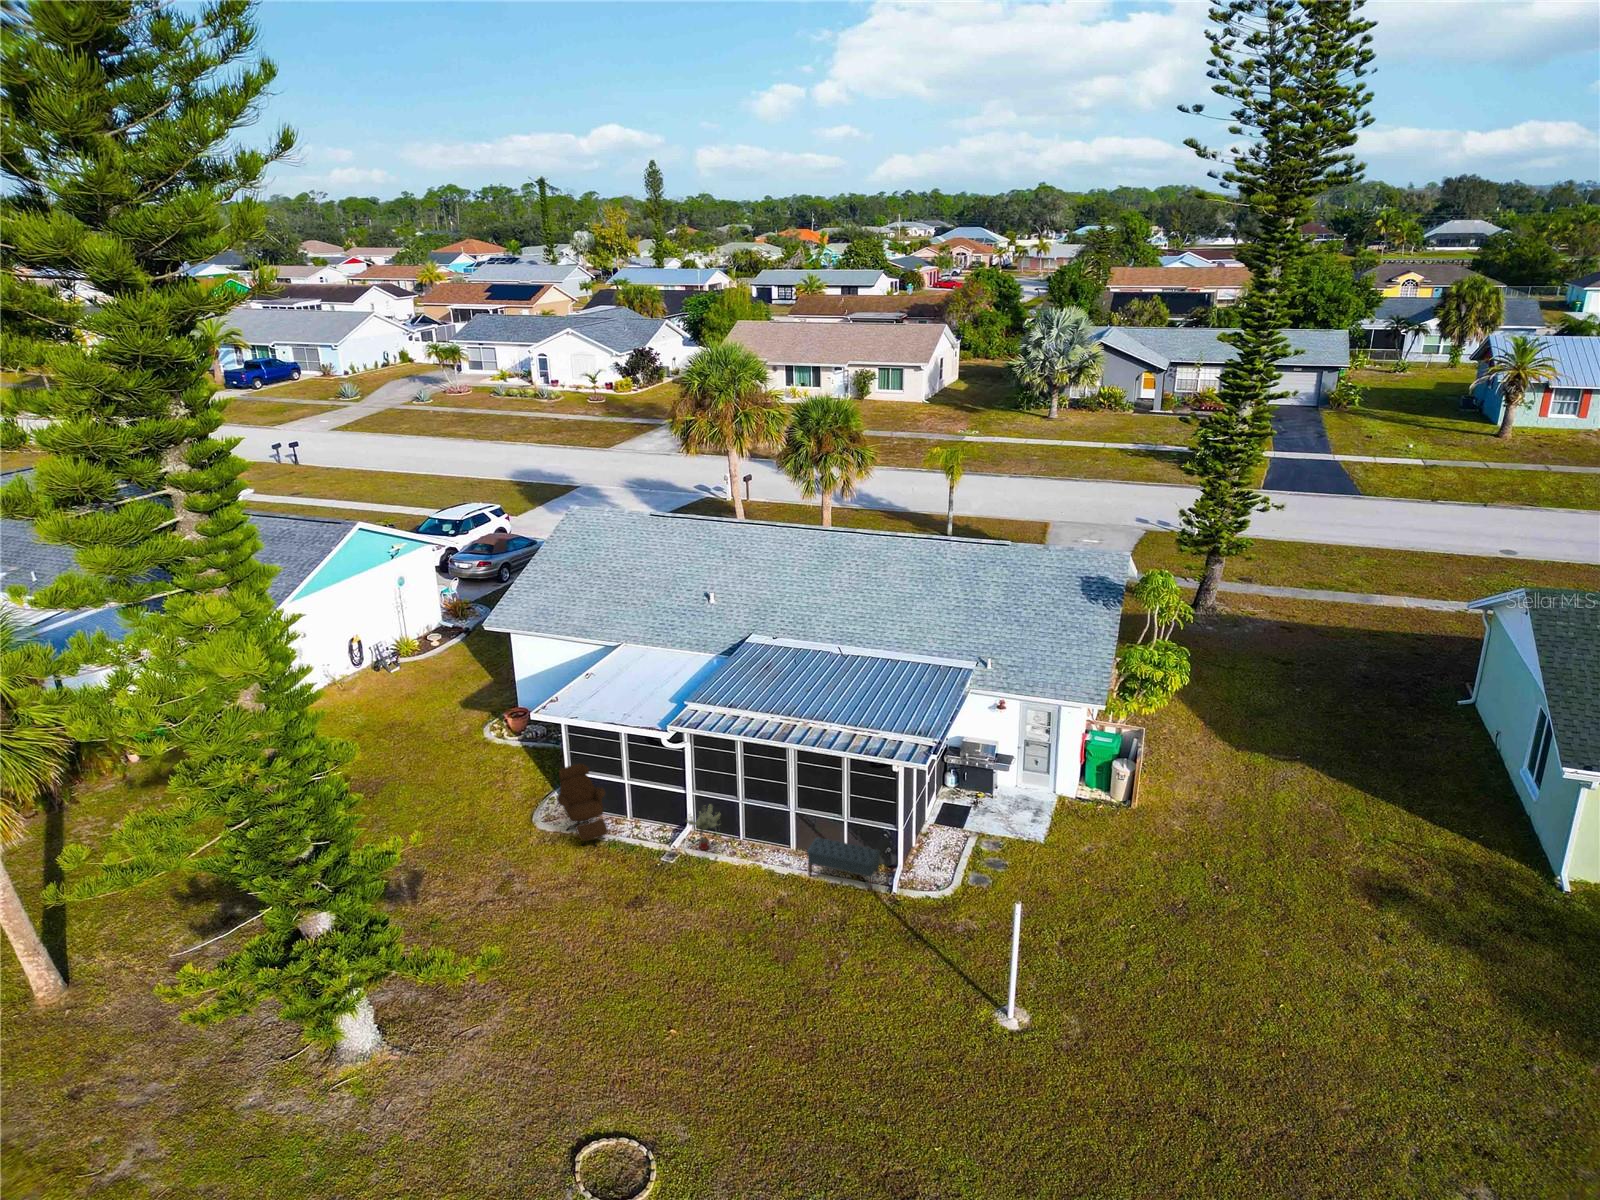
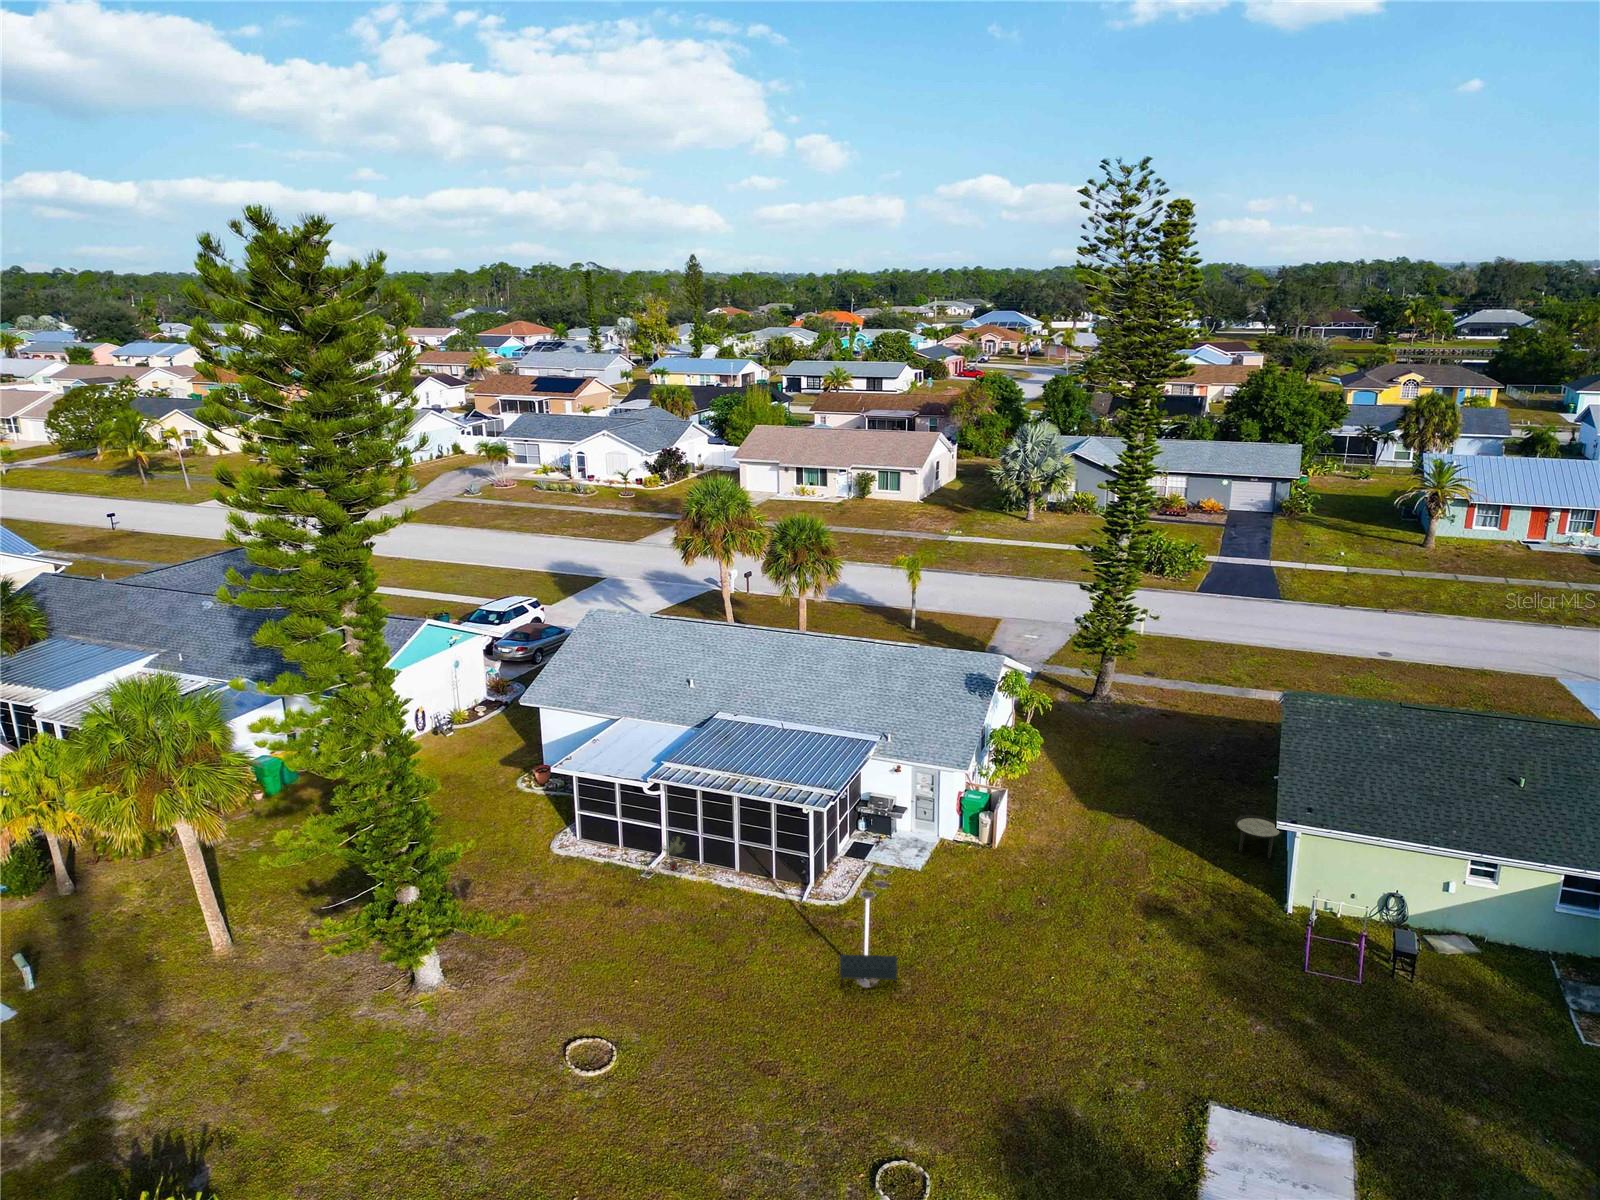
round table: none [1453,753,1523,811] -> present [1235,815,1282,858]
lounge chair: present [557,764,608,847] -> none [569,805,605,866]
bench: present [807,837,880,890] -> present [840,955,897,989]

